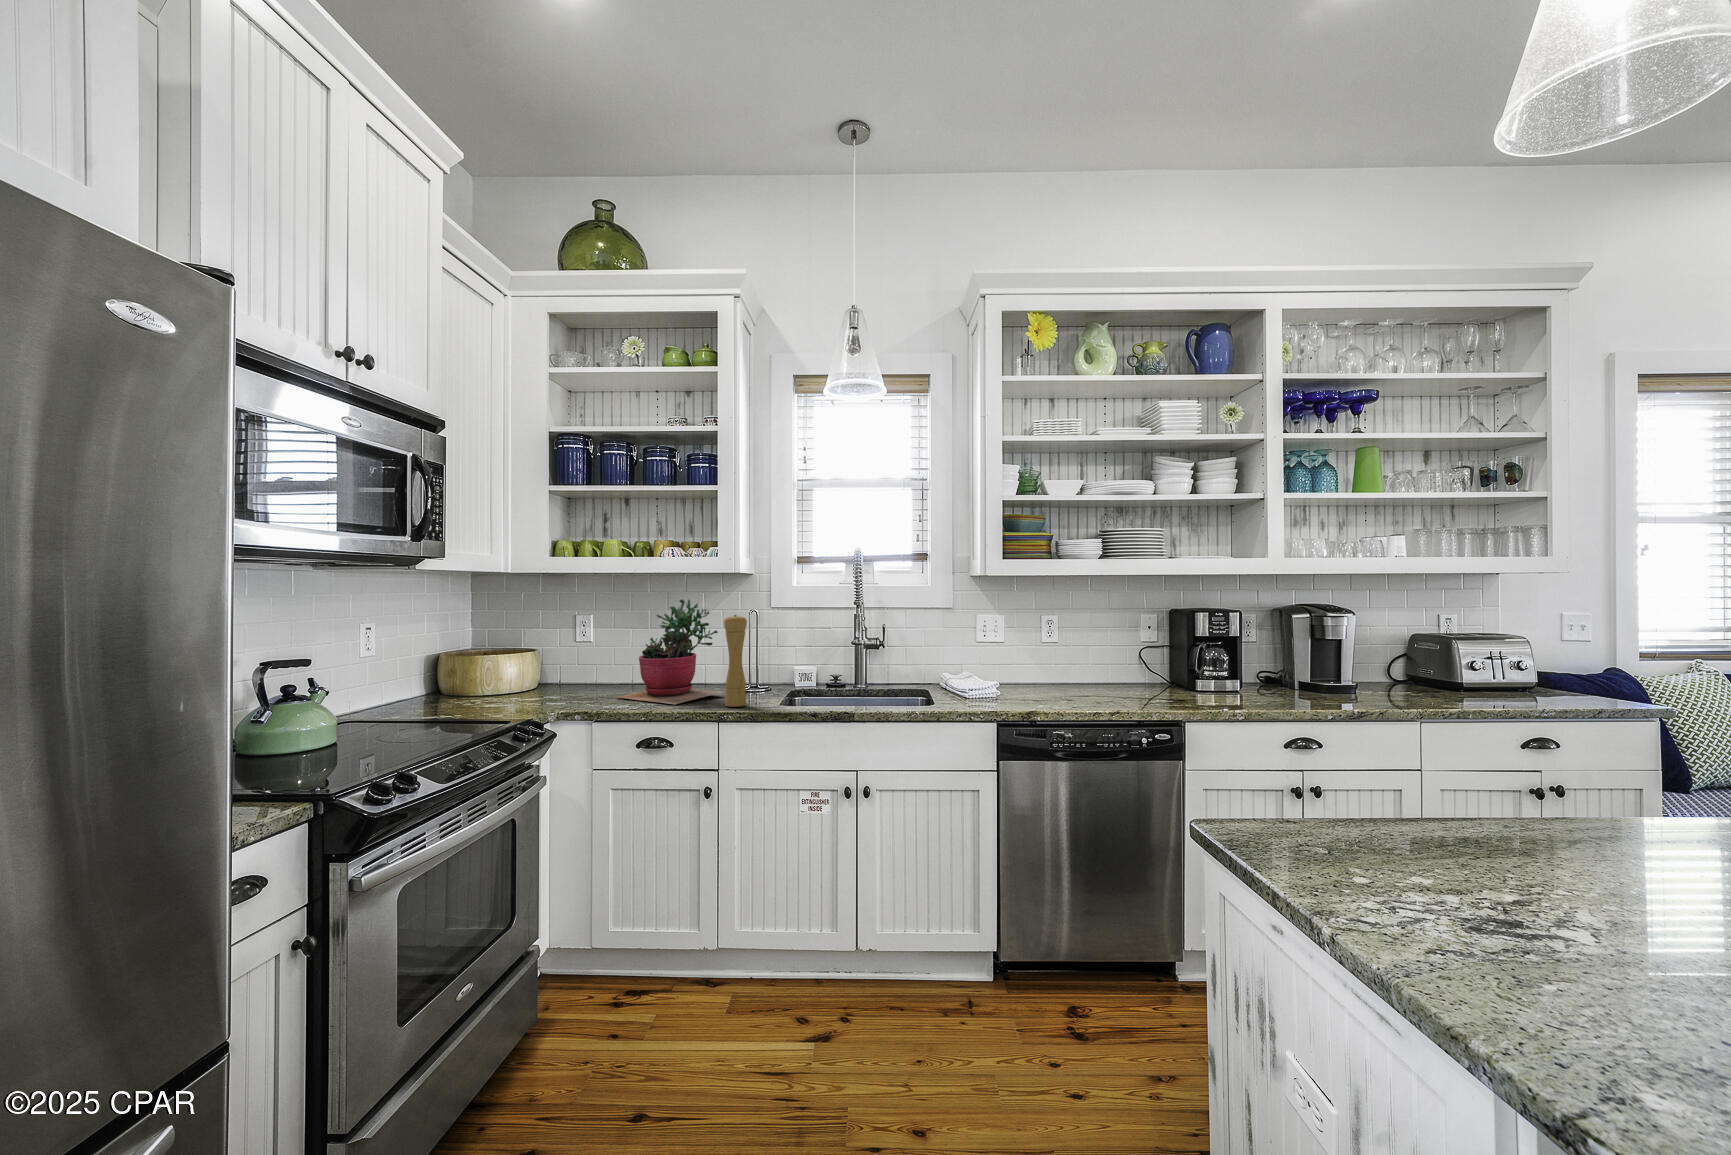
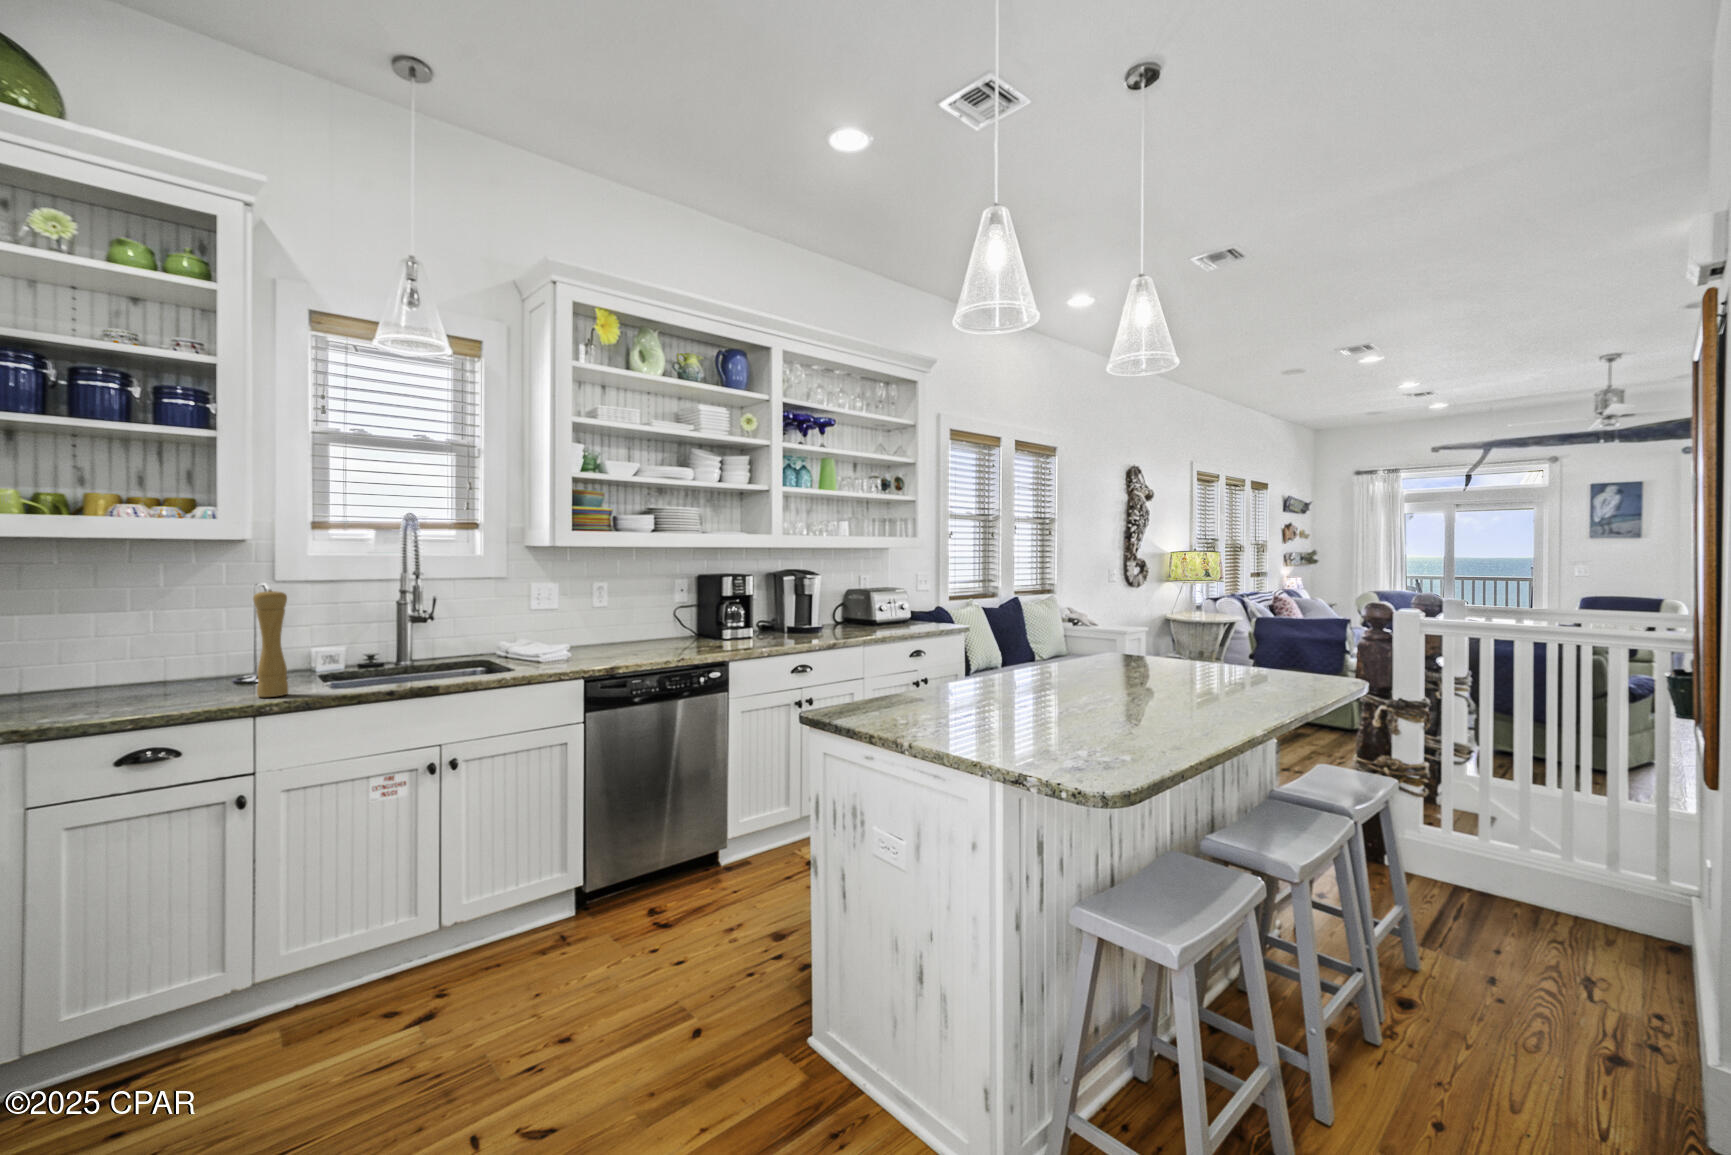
succulent plant: present [618,599,722,705] -> none [44,571,231,707]

